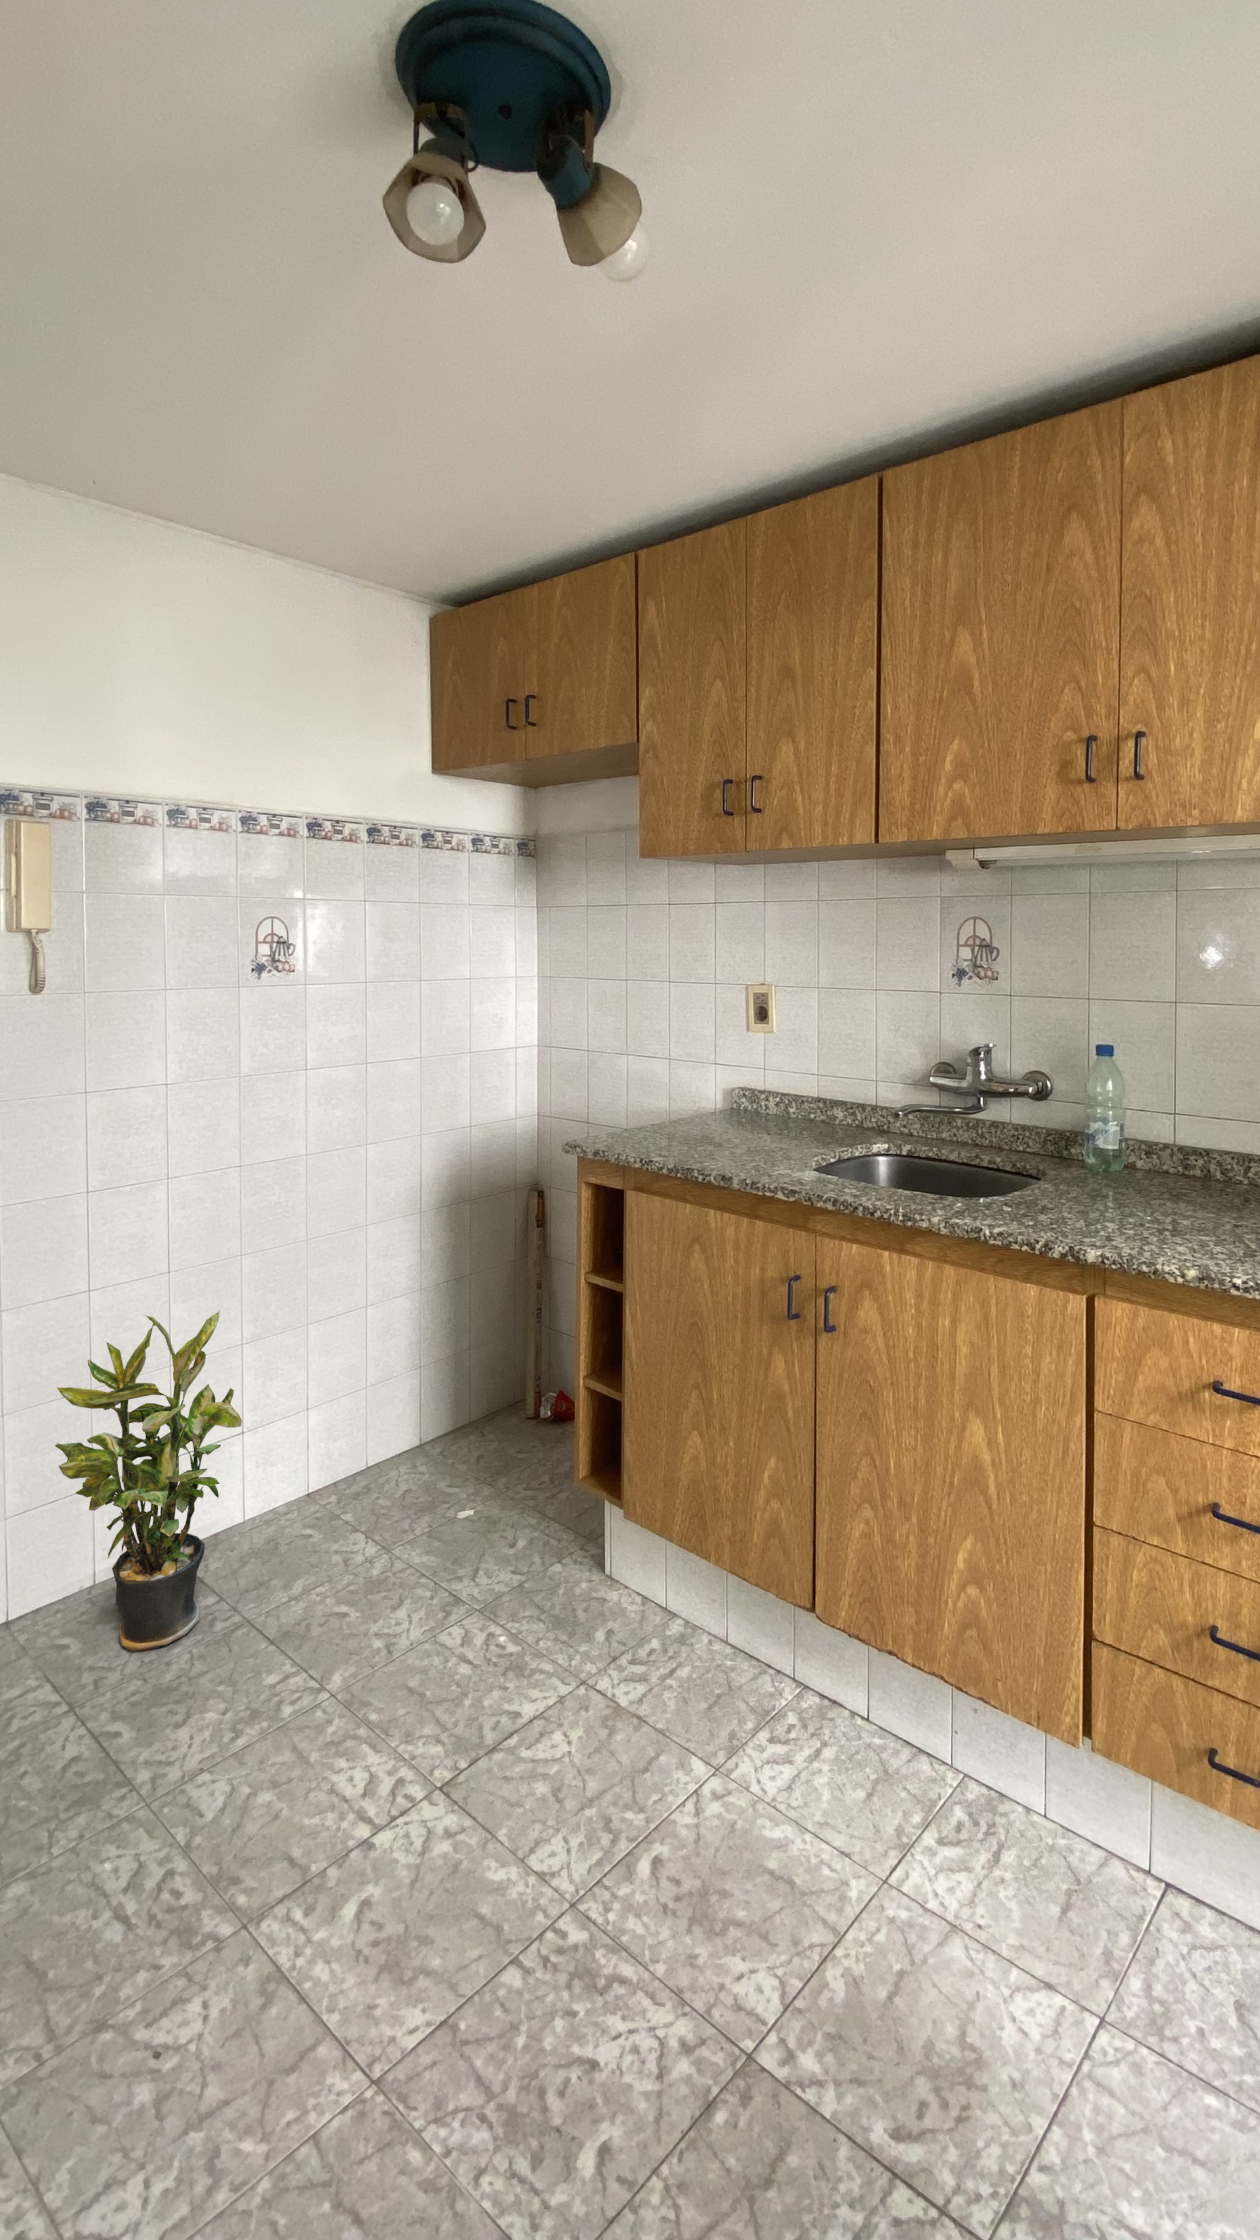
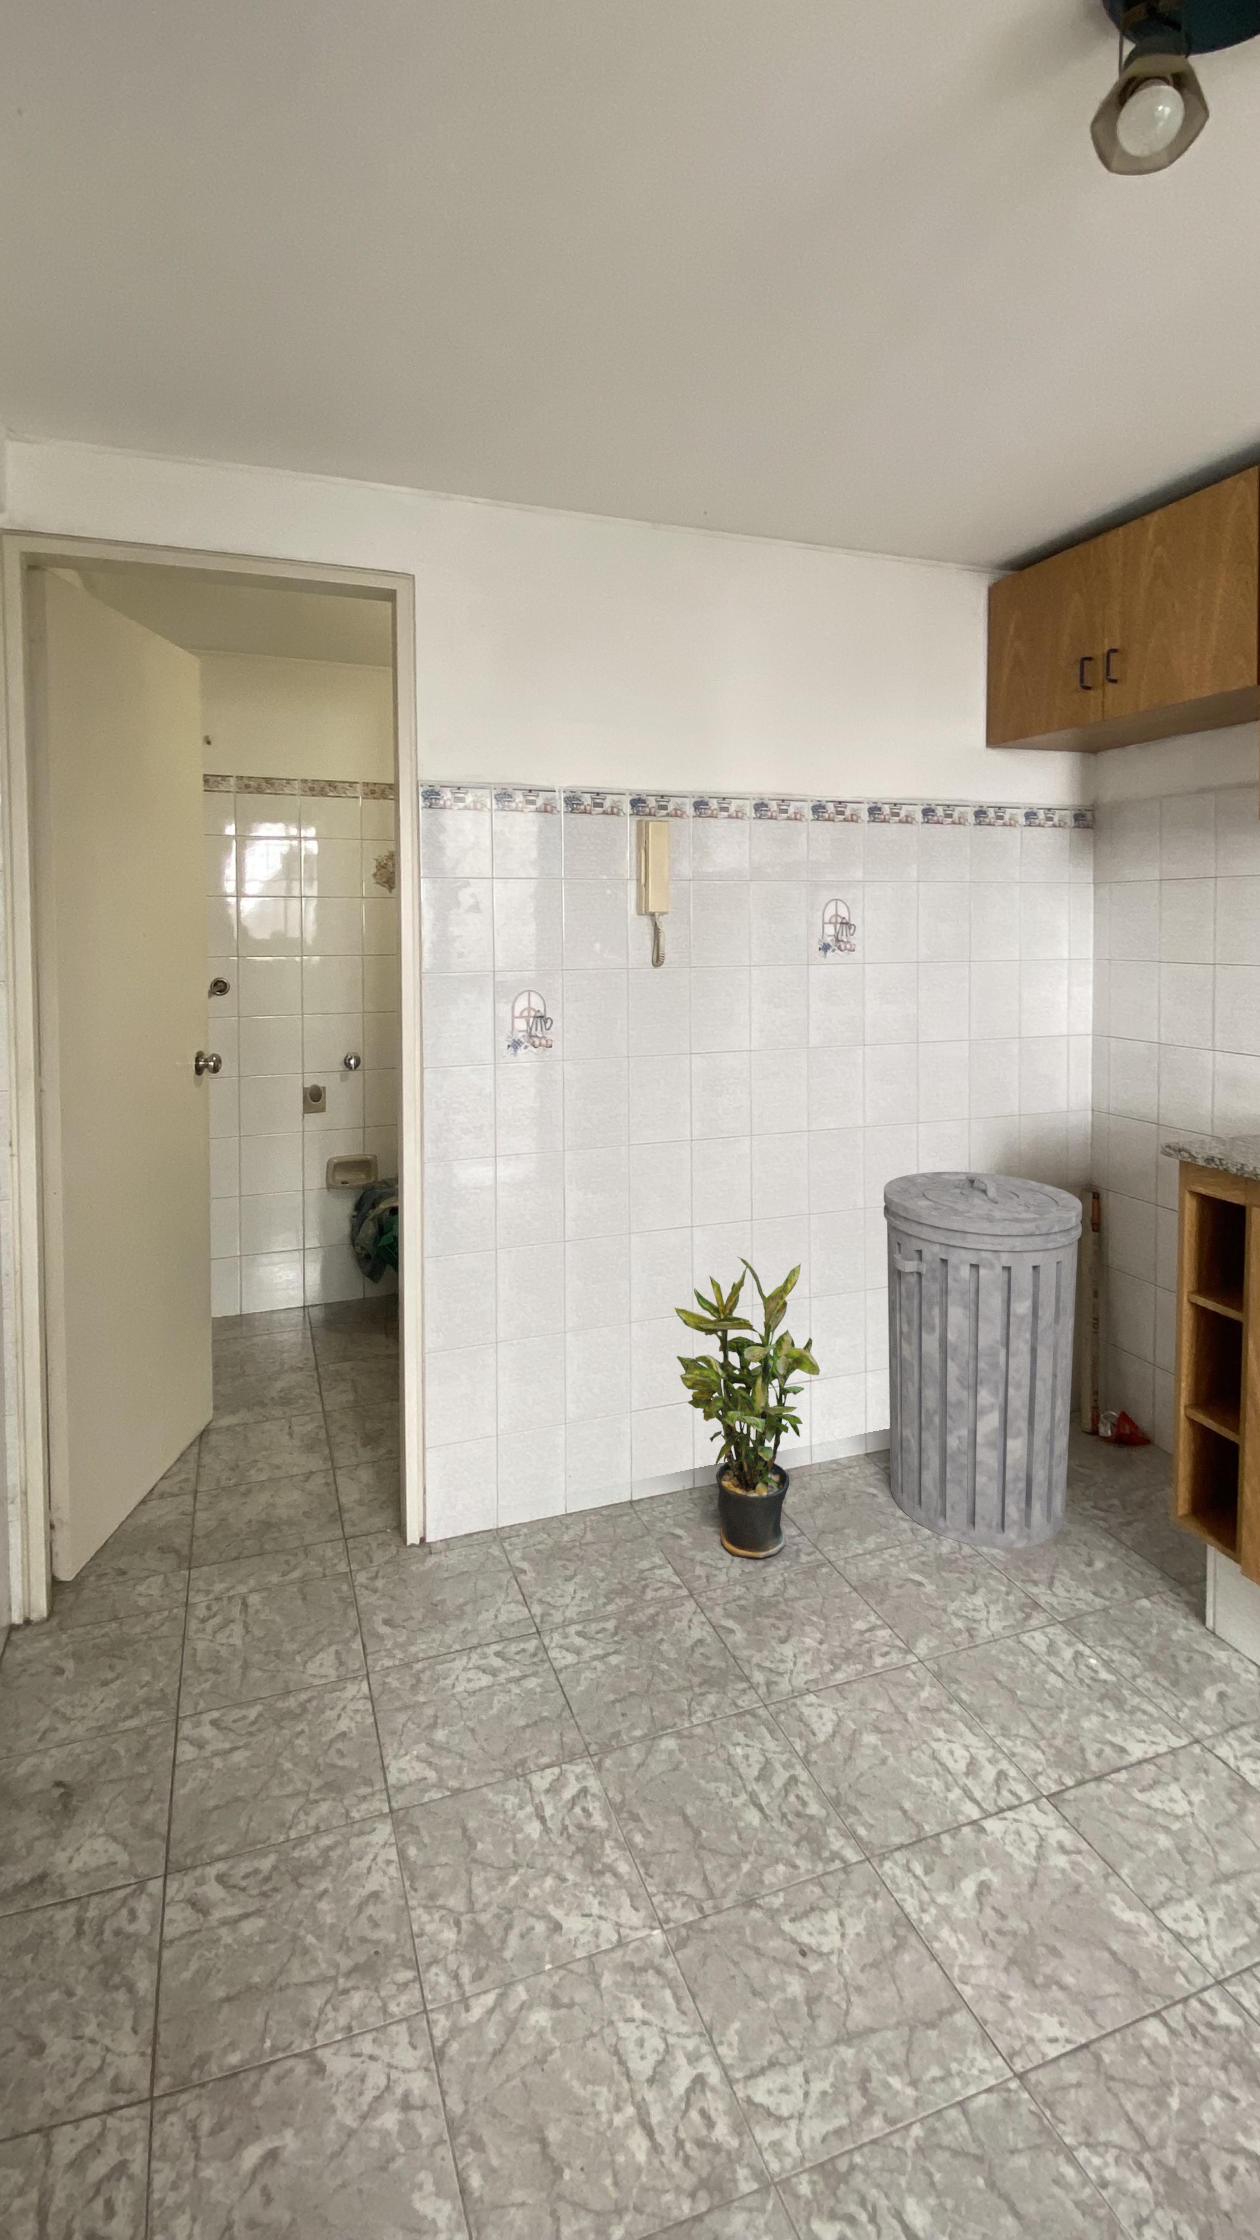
trash can: none [321,1187,512,1559] -> present [884,1172,1082,1548]

